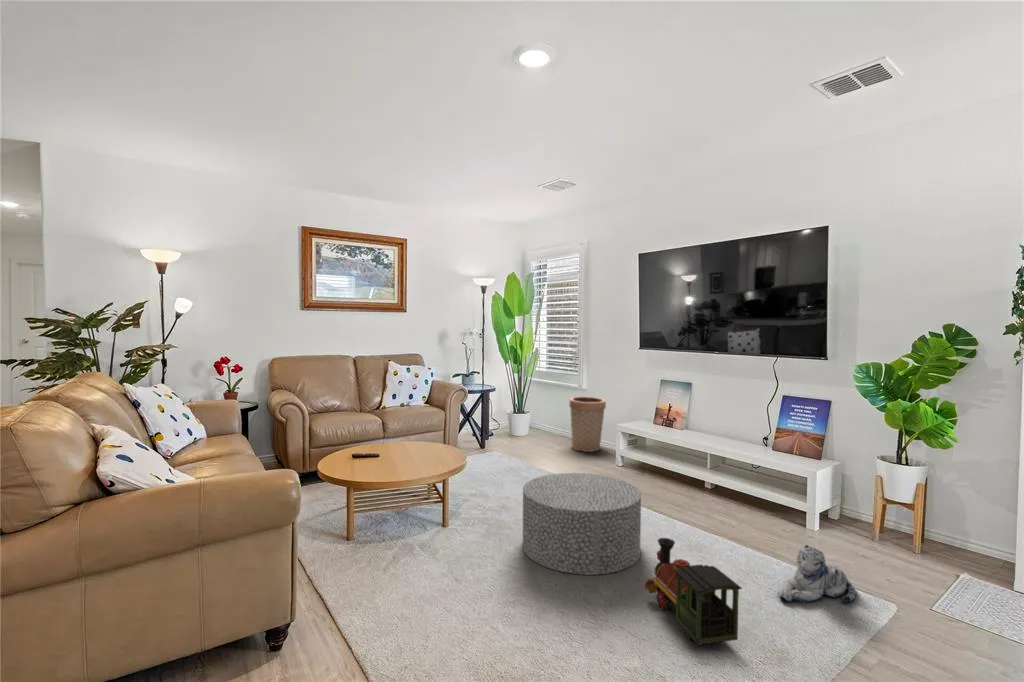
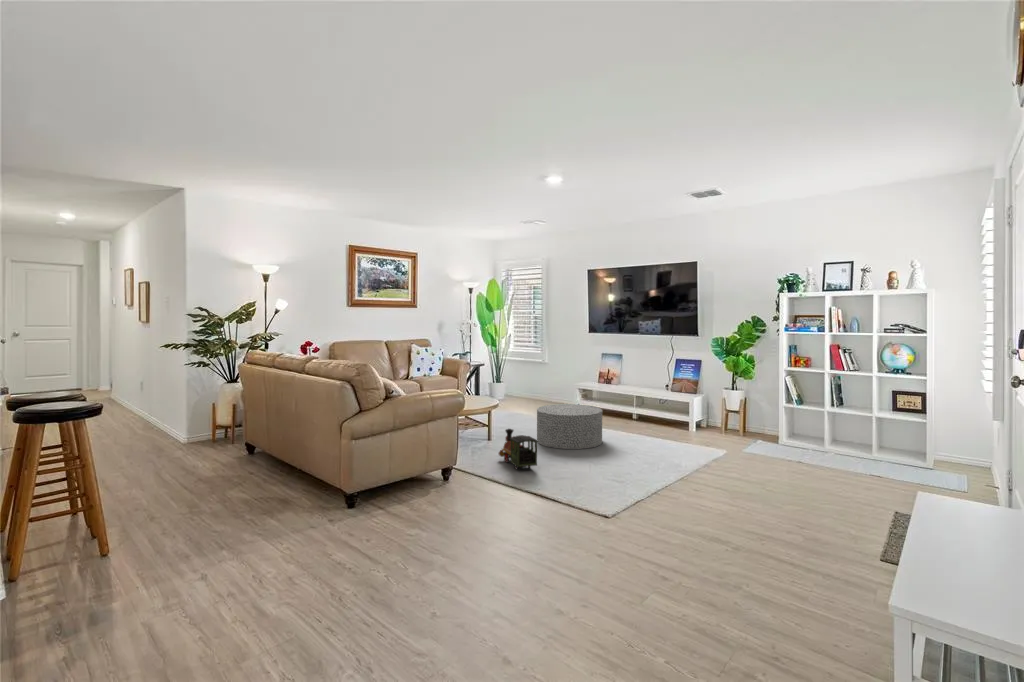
basket: present [569,396,606,452] -> none [538,368,563,405]
toy train: present [644,538,742,645] -> present [499,429,538,469]
plush toy: present [778,545,856,602] -> none [671,425,706,451]

